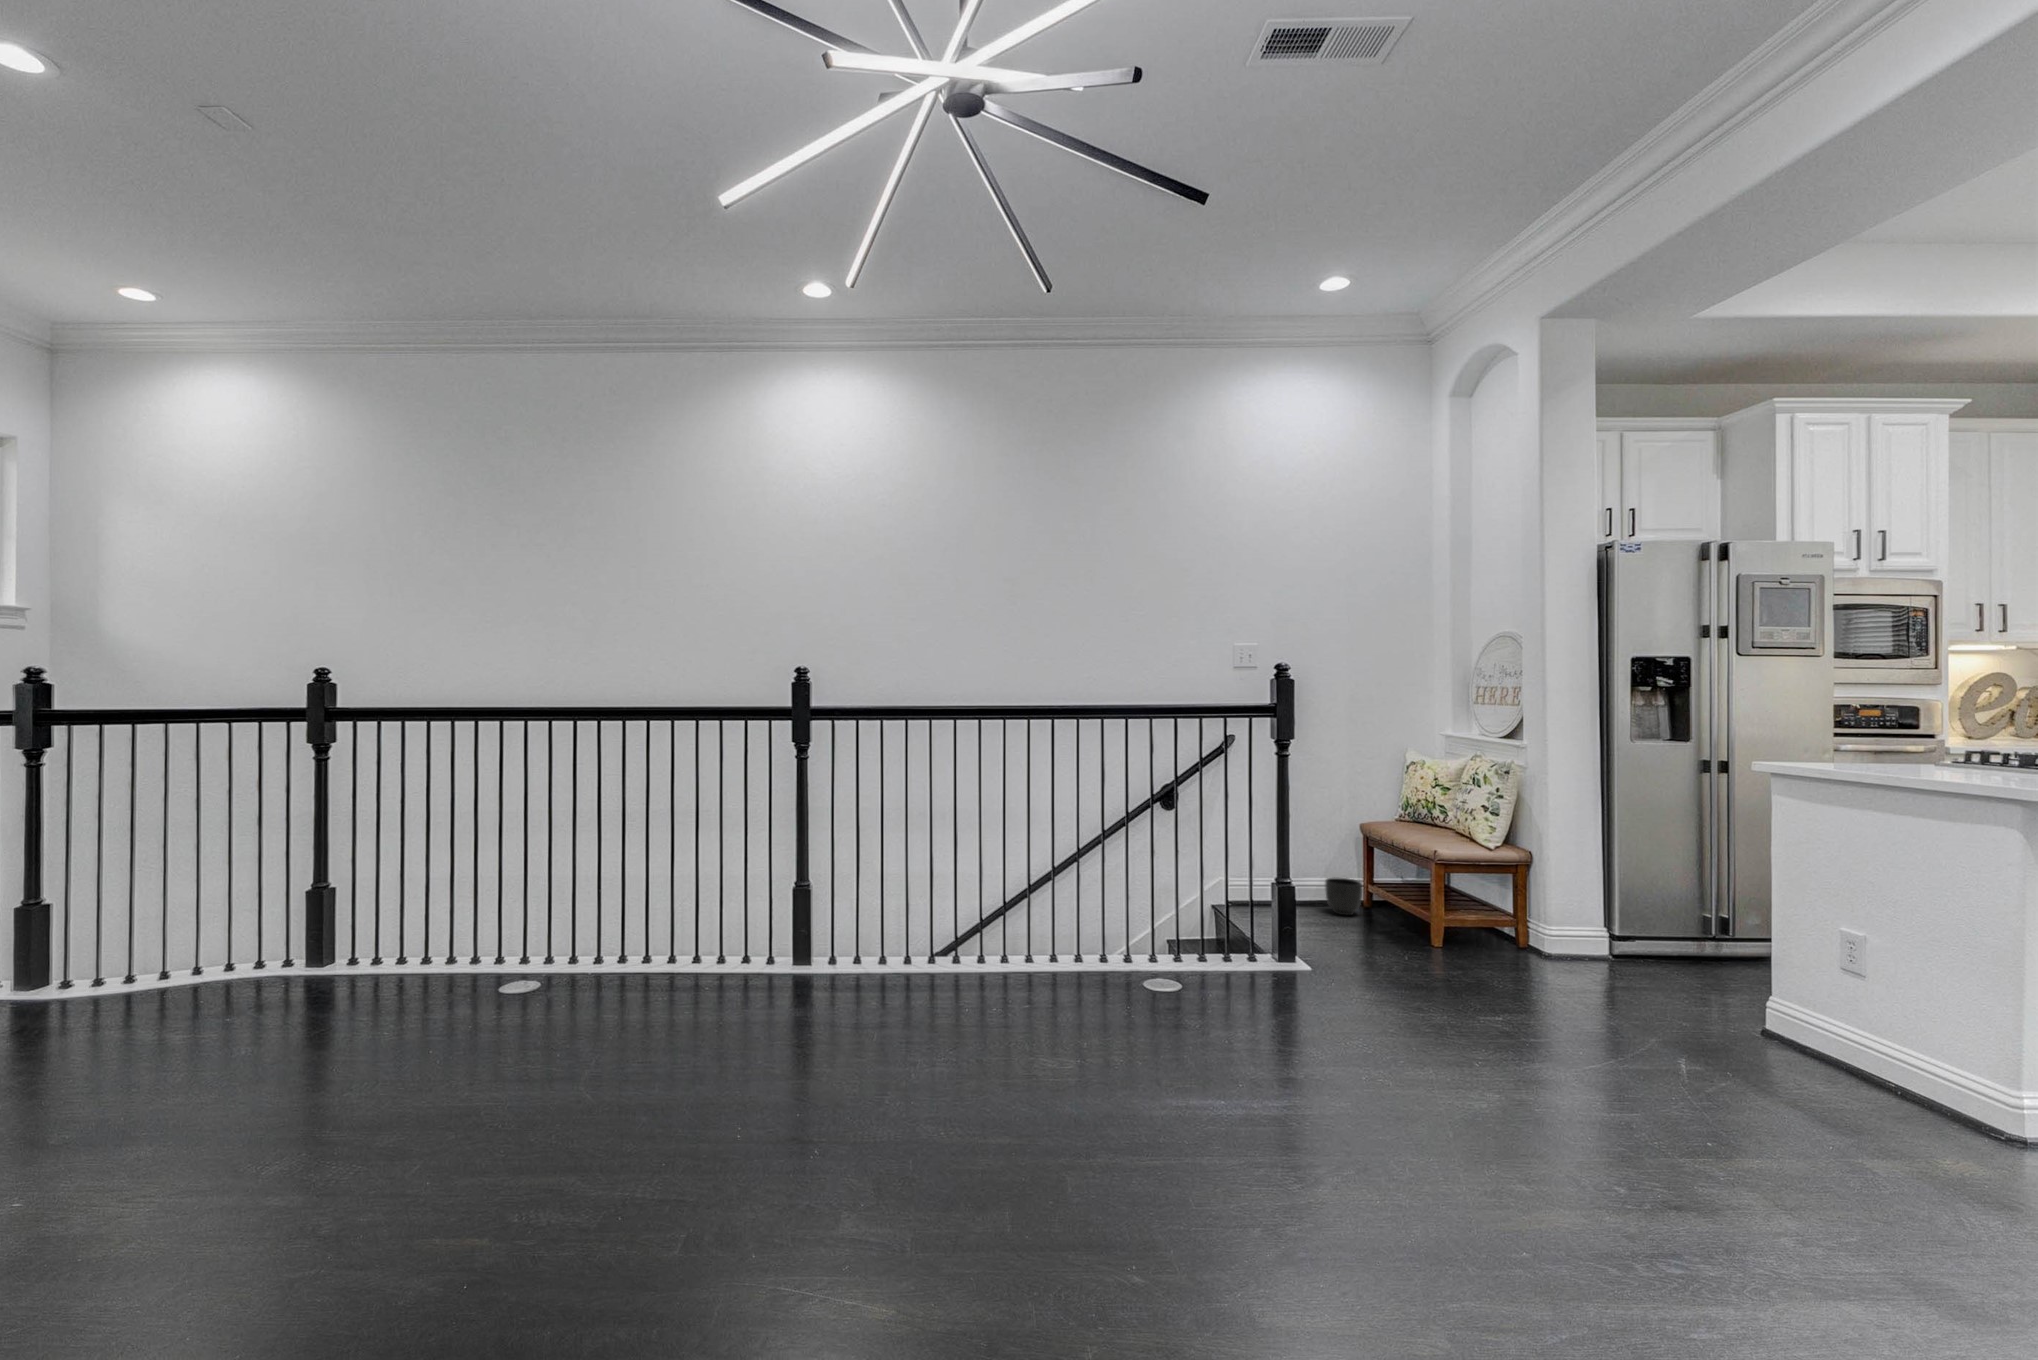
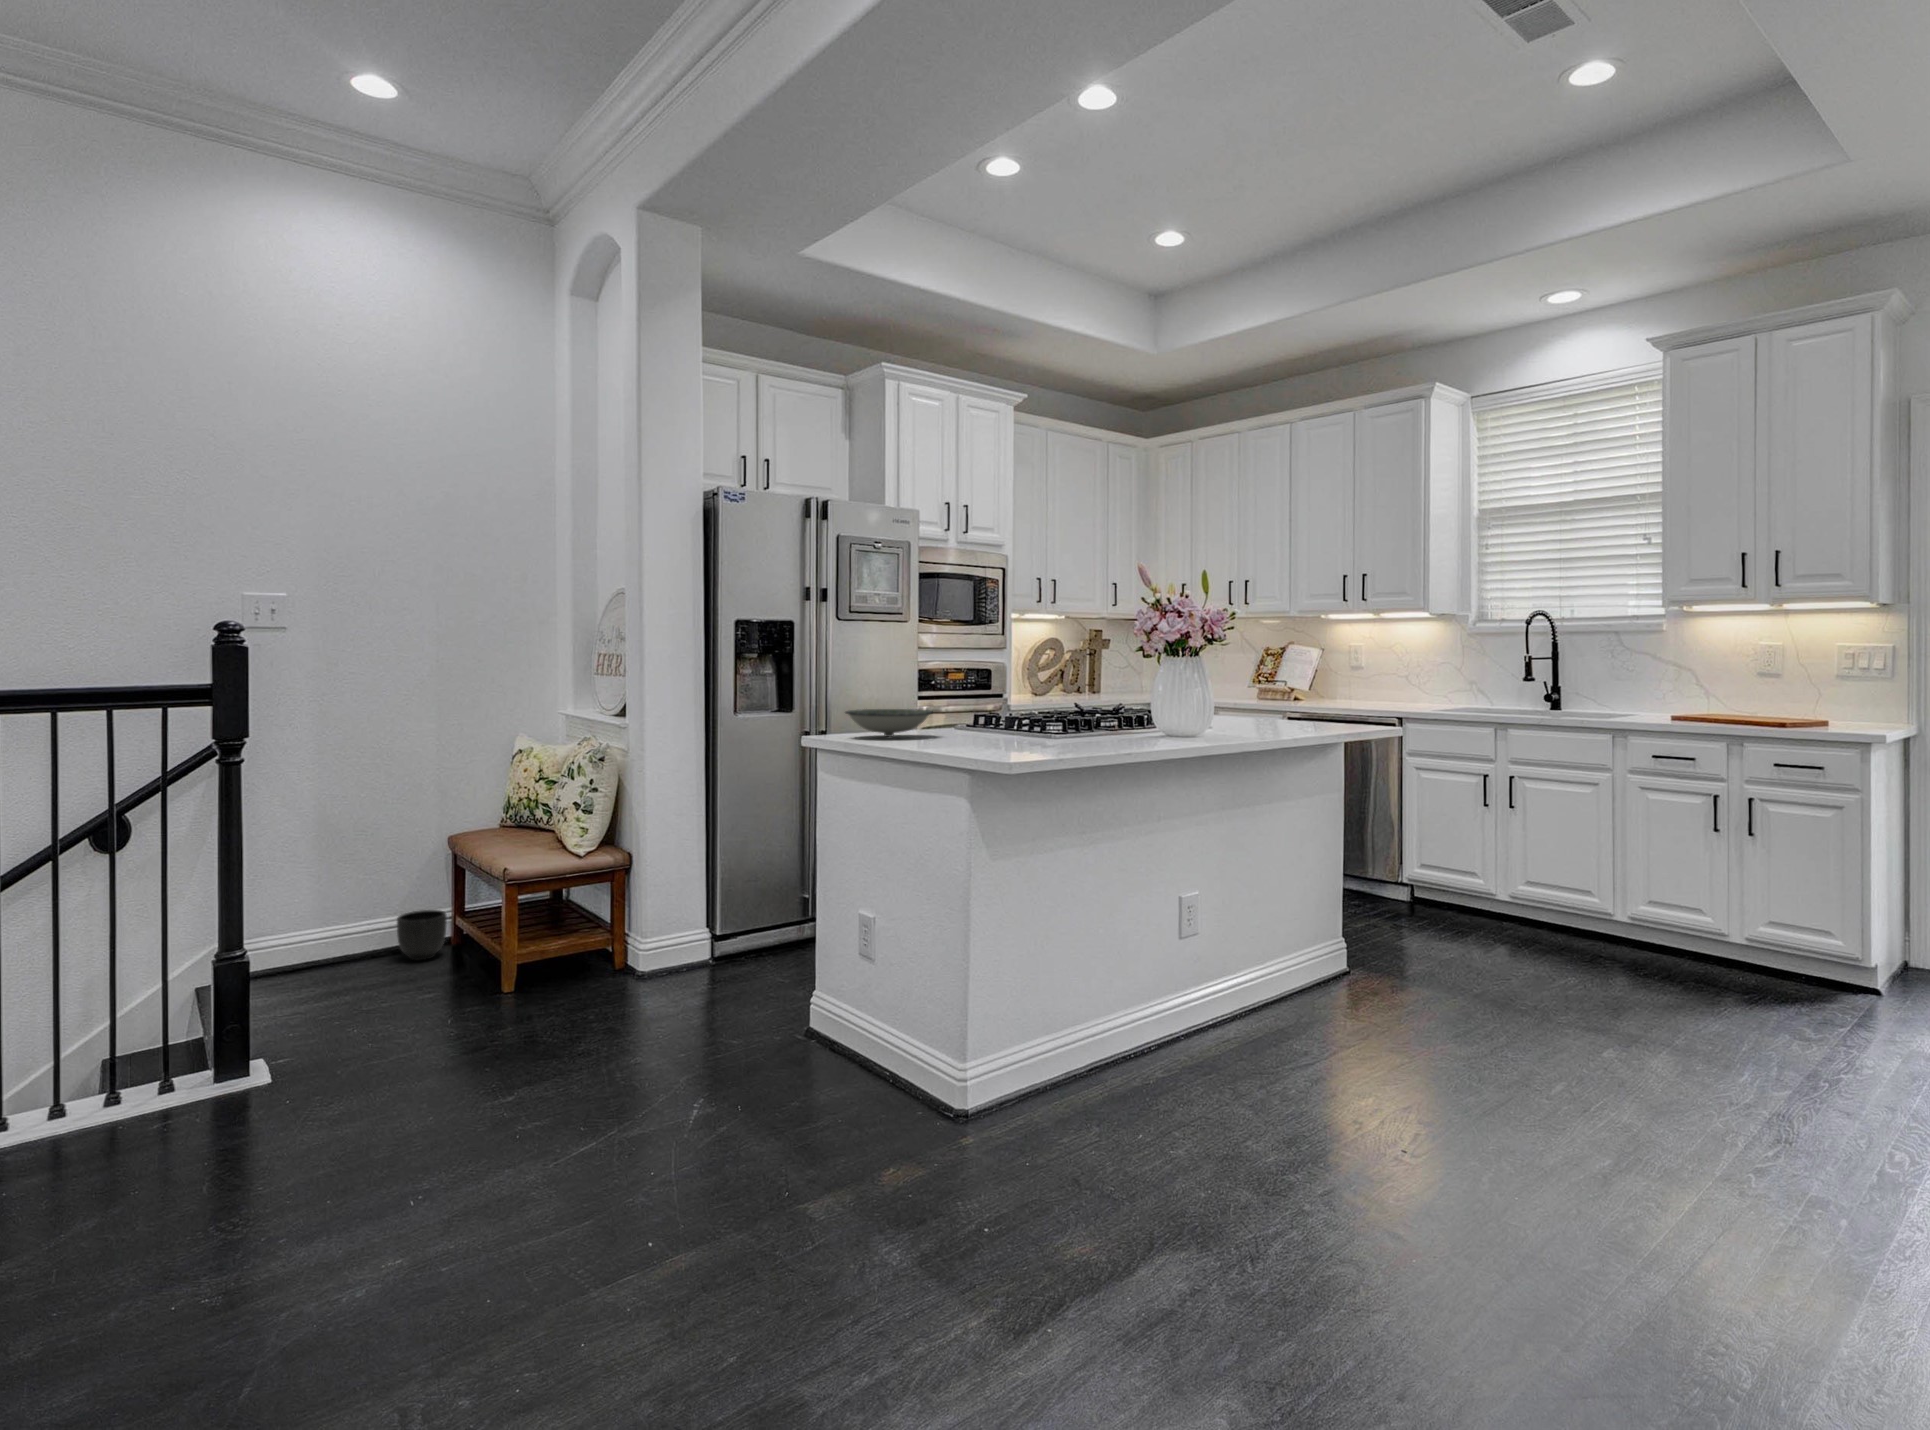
bowl: none [1802,746,1916,773] -> present [845,709,932,737]

